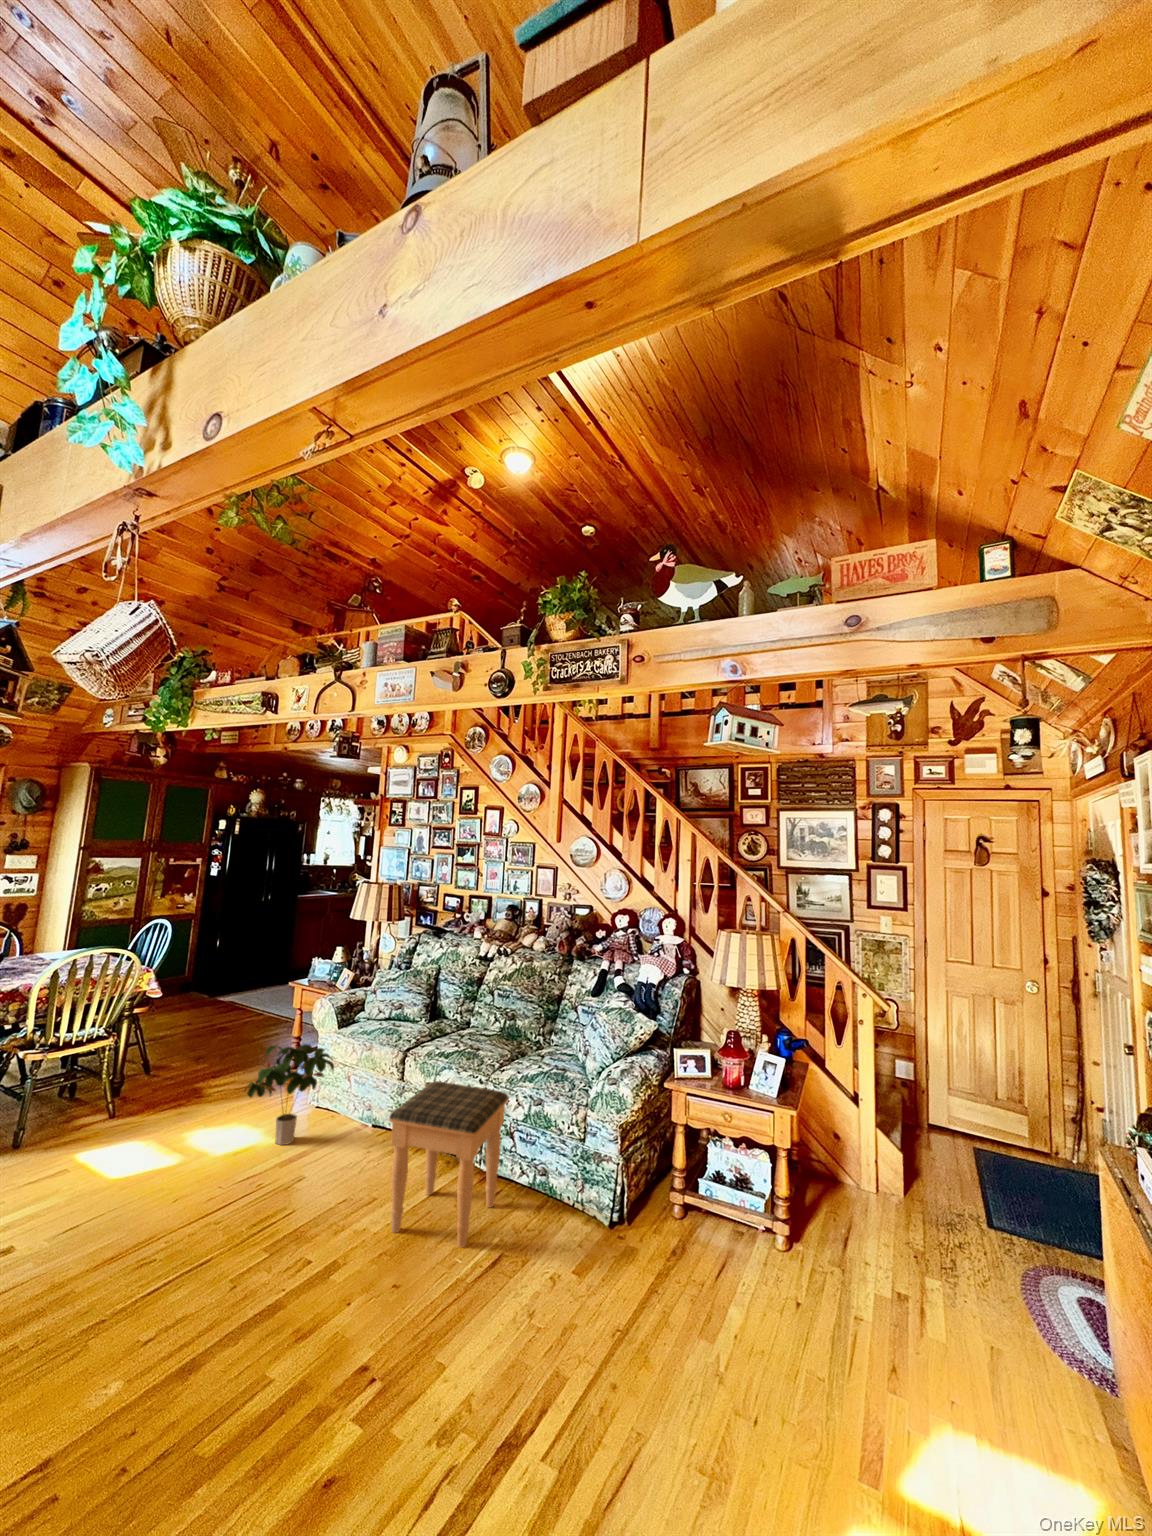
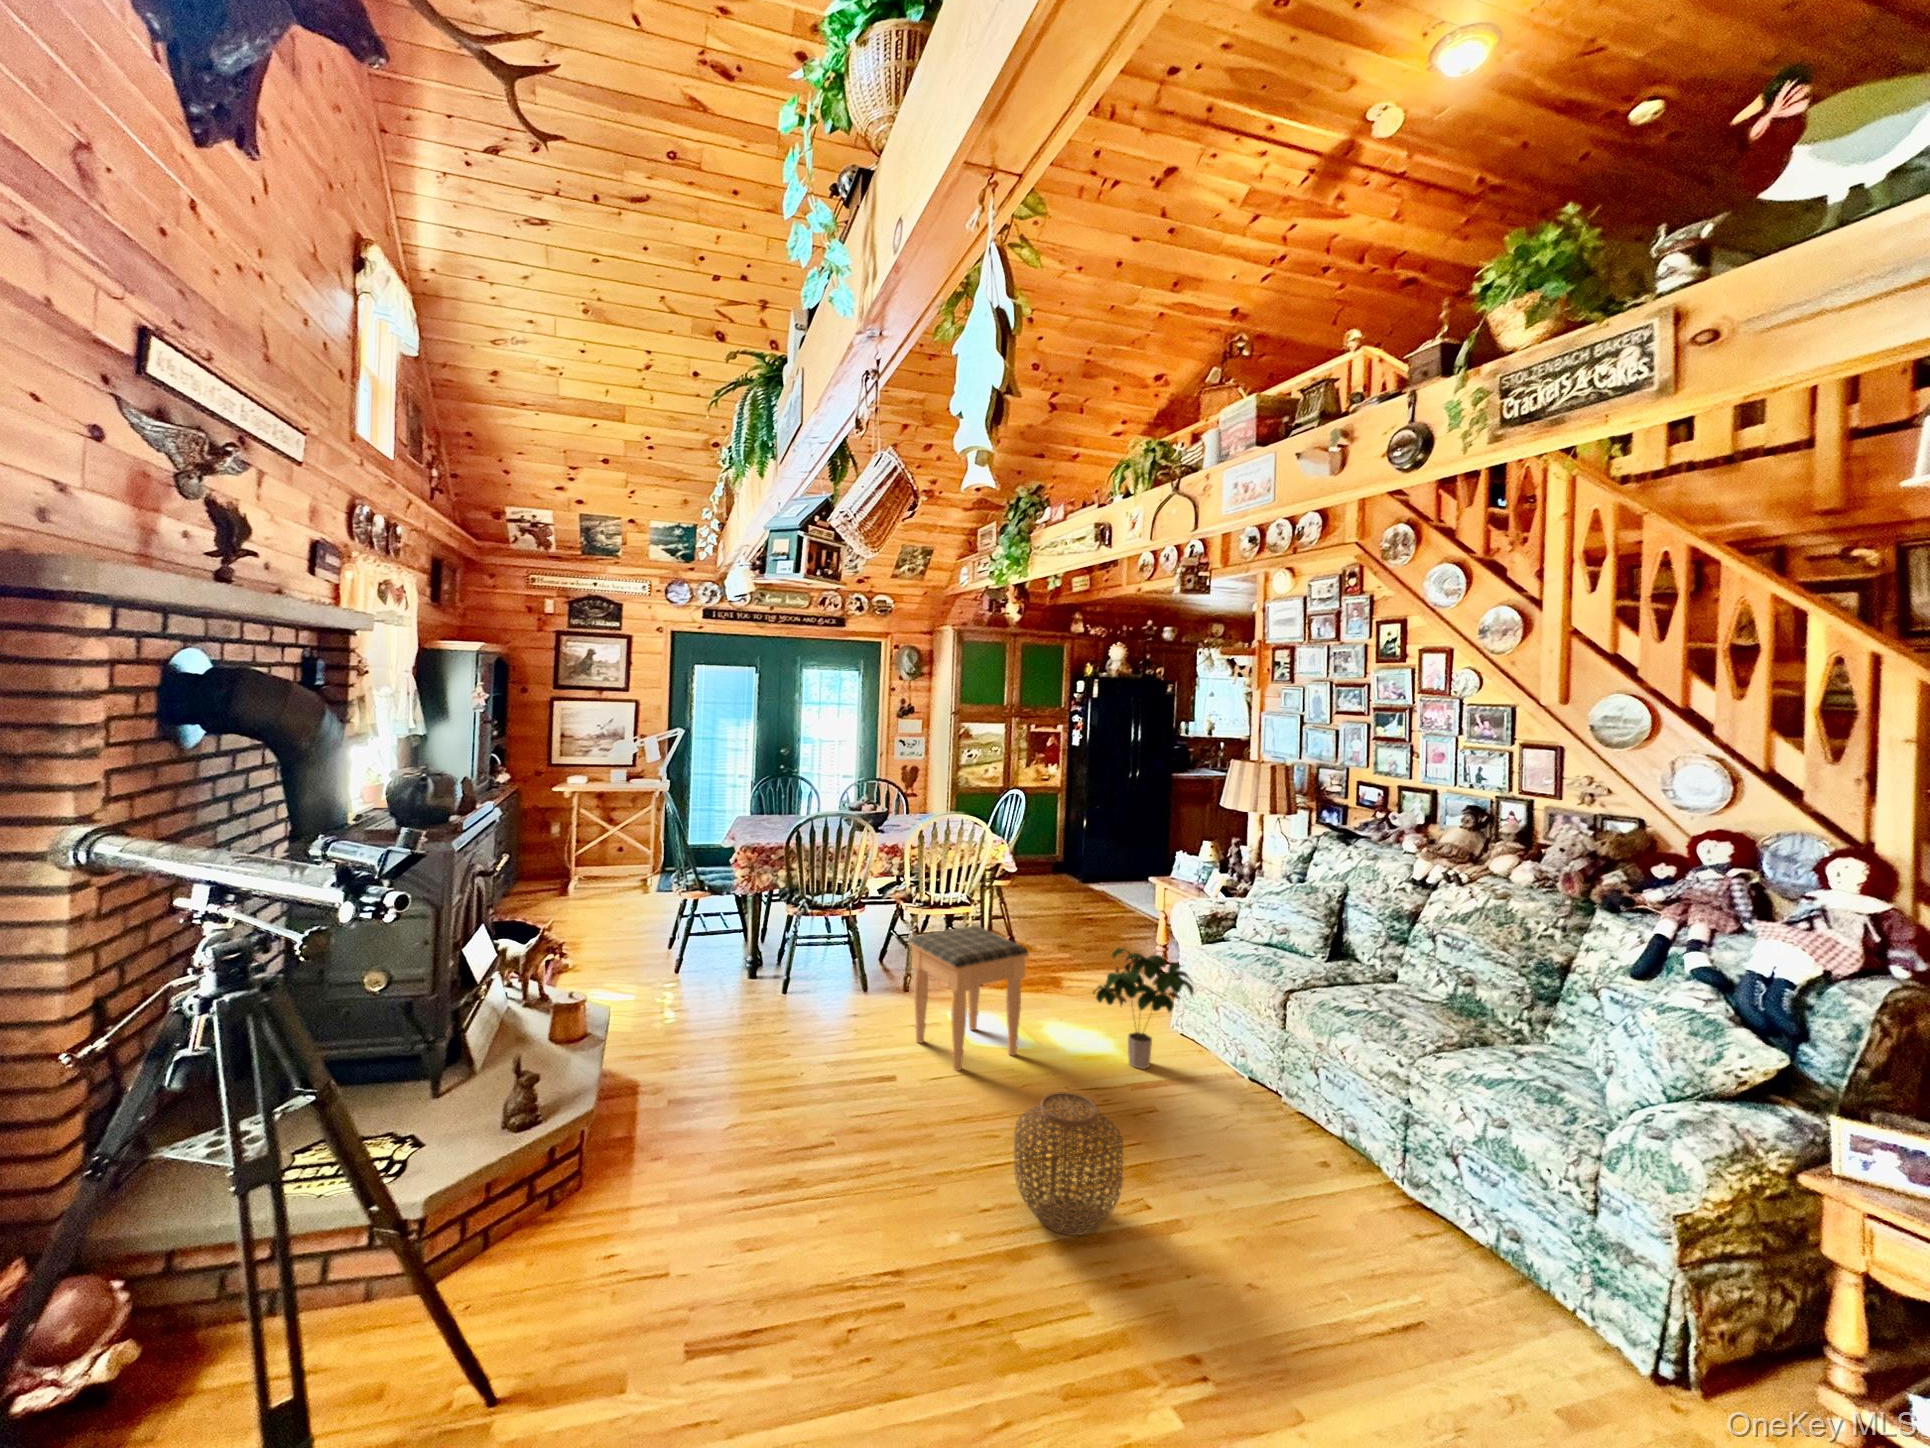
footstool: present [389,1081,509,1248] -> present [909,926,1029,1071]
woven basket: none [191,1177,297,1309] -> present [1014,1092,1123,1234]

